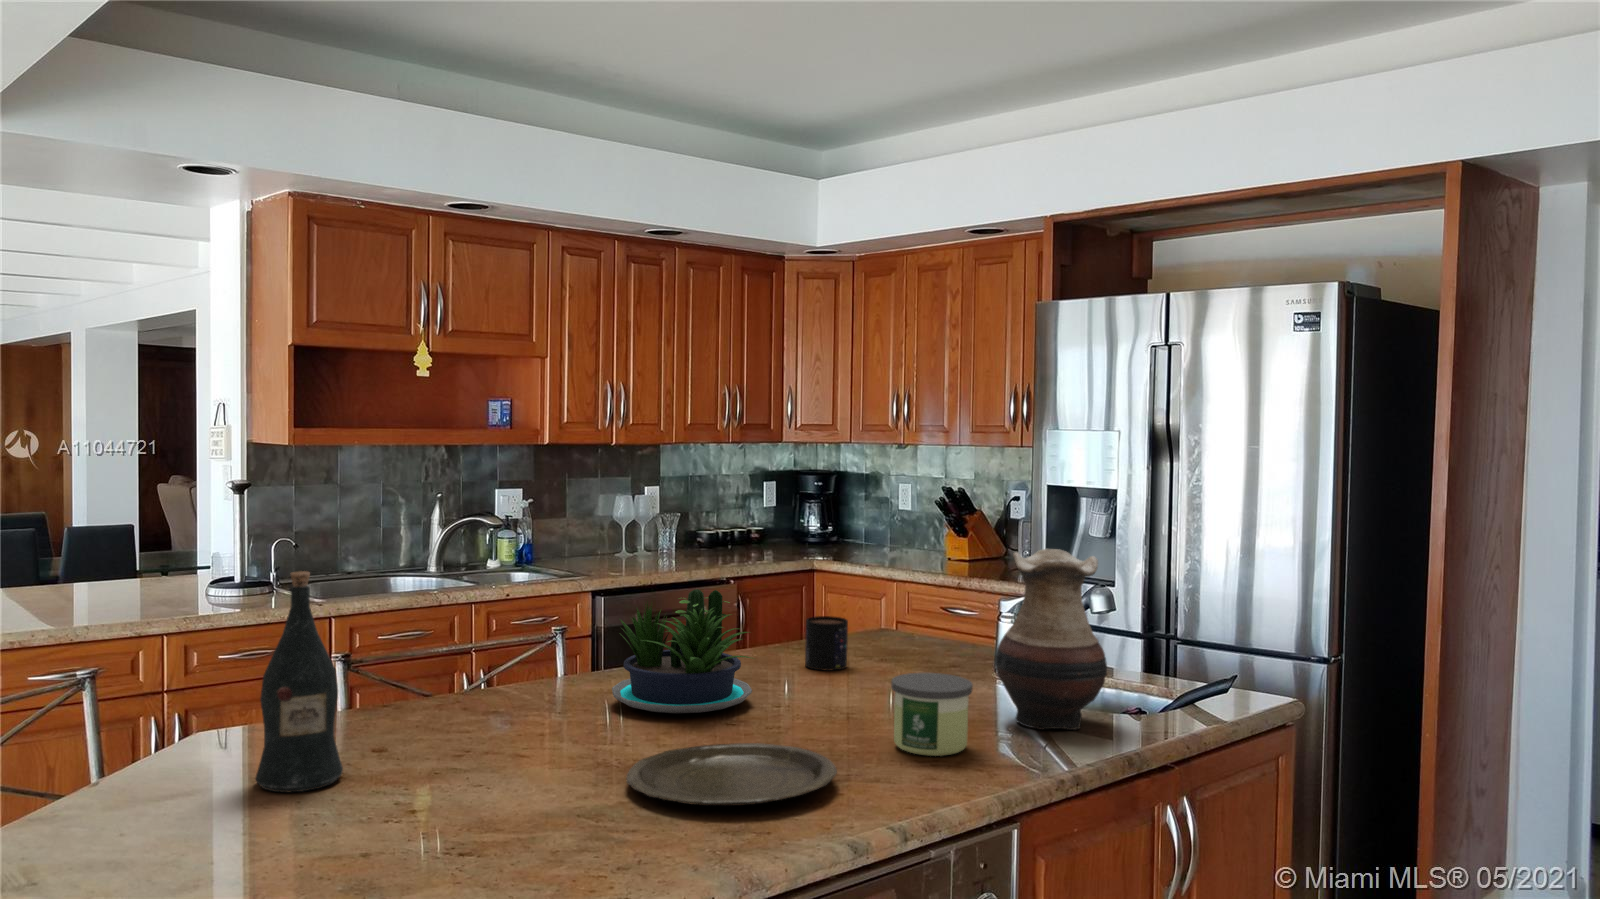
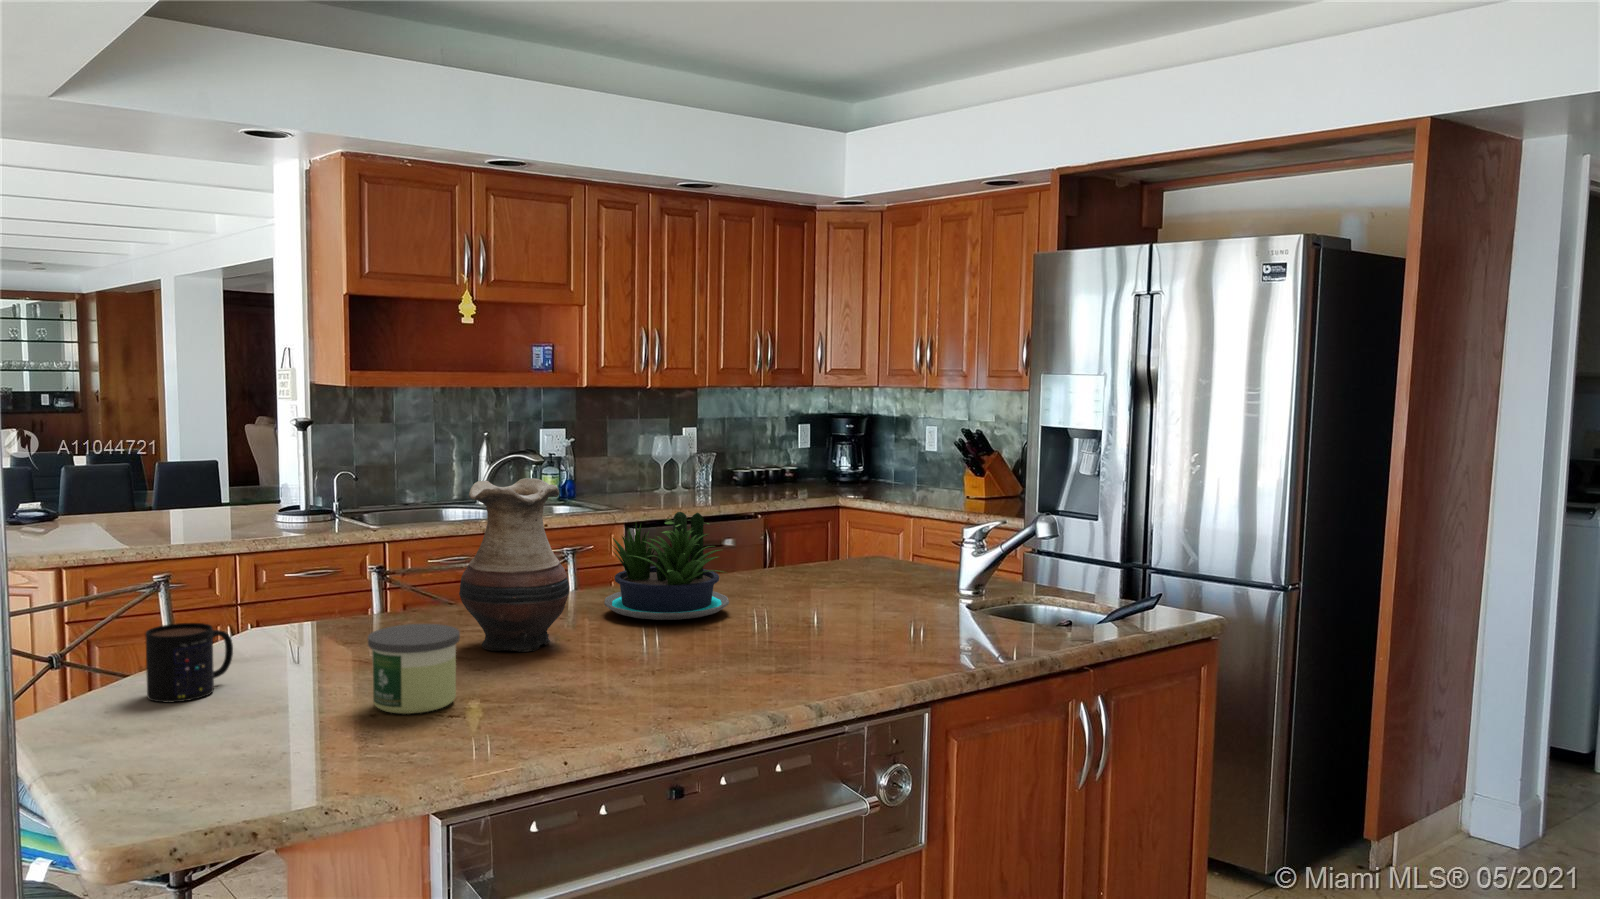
vase: present [995,549,1107,730] -> present [459,478,569,652]
wine bottle: present [255,571,343,792] -> none [283,487,358,673]
mug: present [805,616,848,671] -> present [145,623,233,702]
candle: present [891,673,973,756] -> present [368,624,460,714]
plate: present [626,743,837,806] -> none [593,643,776,690]

